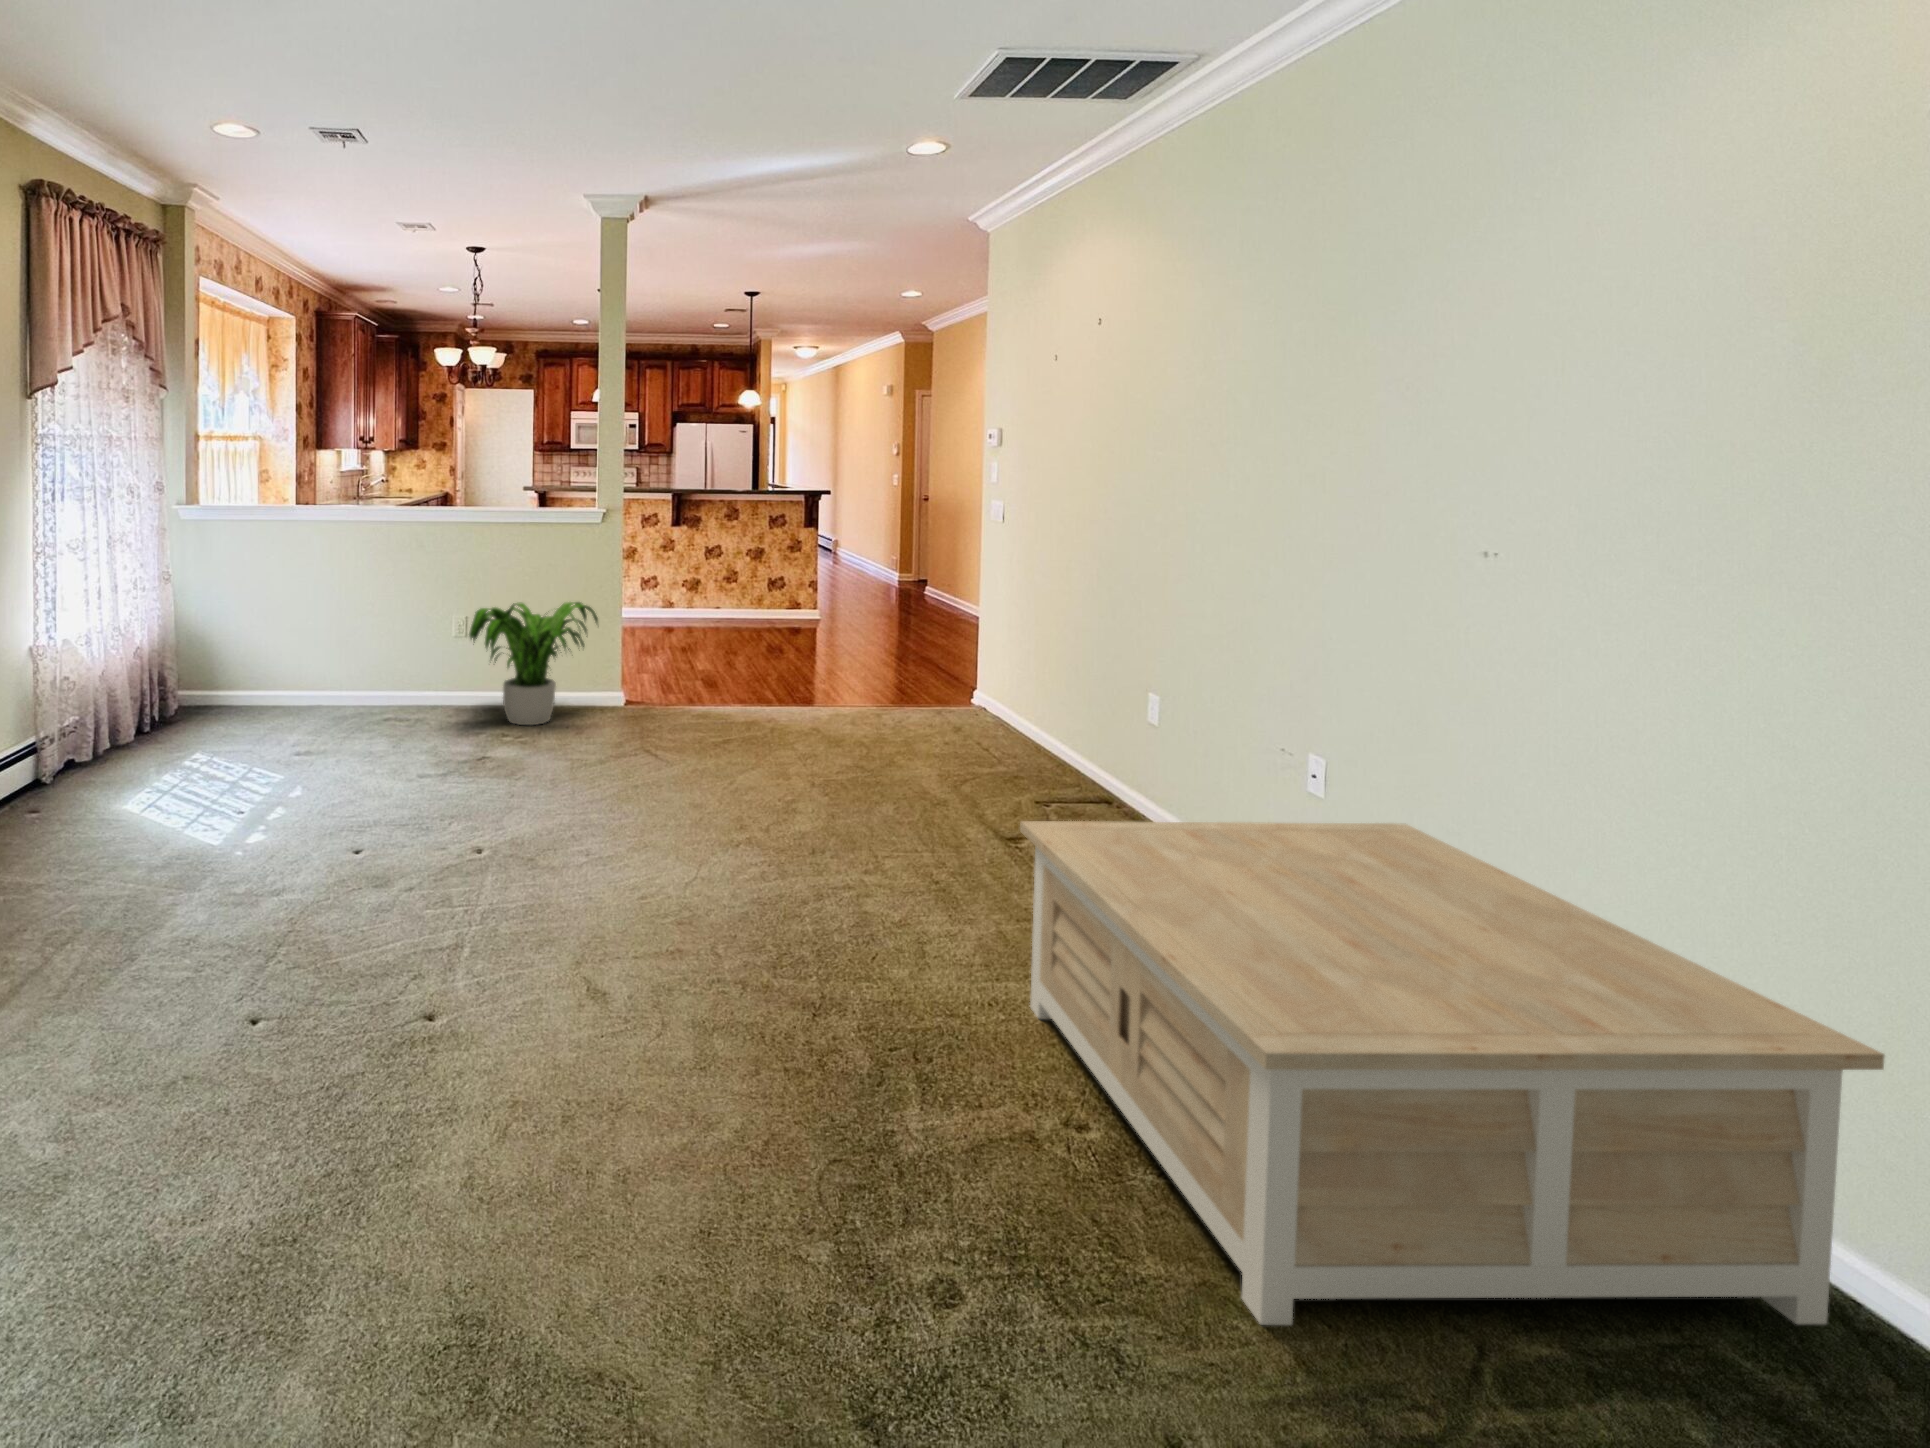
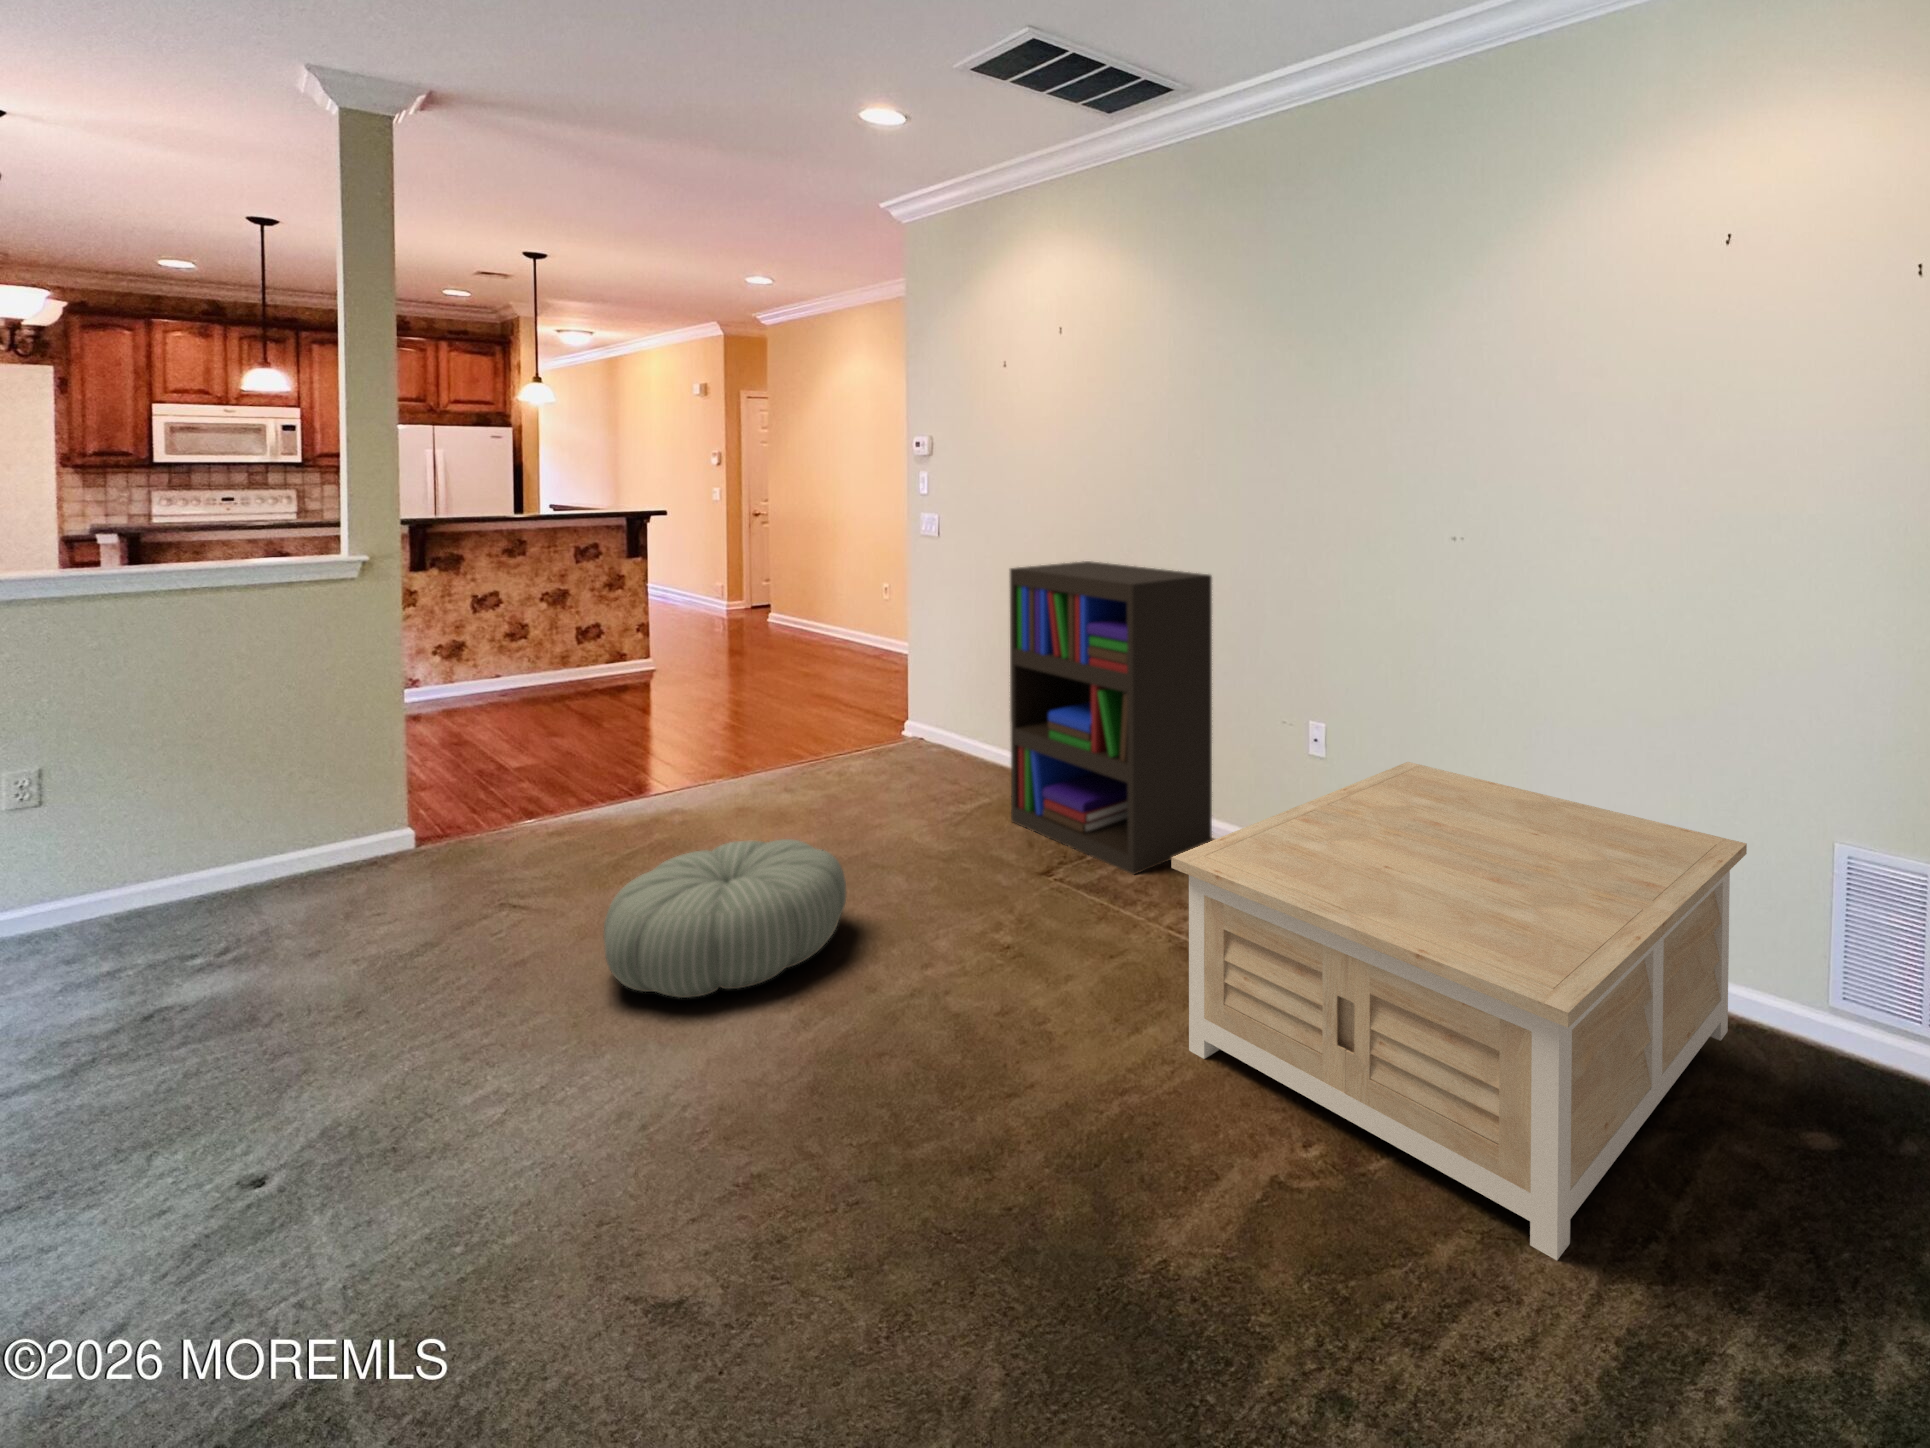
bookshelf: none [1014,554,1215,869] -> present [1010,561,1212,875]
potted plant: present [469,602,598,725] -> none [63,708,362,941]
pouf: none [670,738,831,840] -> present [604,839,846,998]

